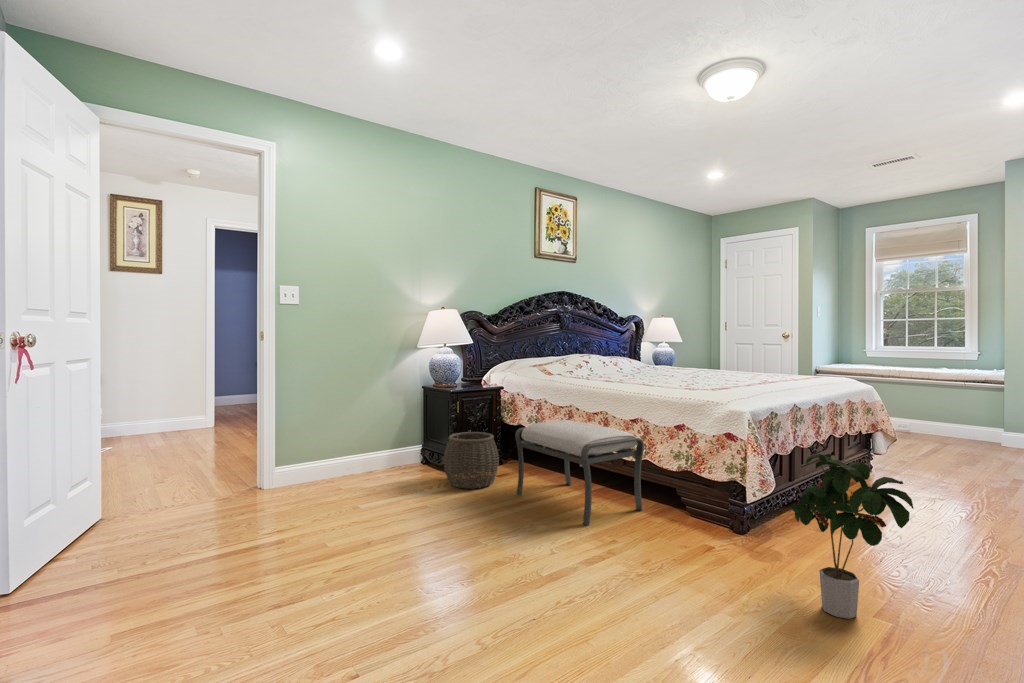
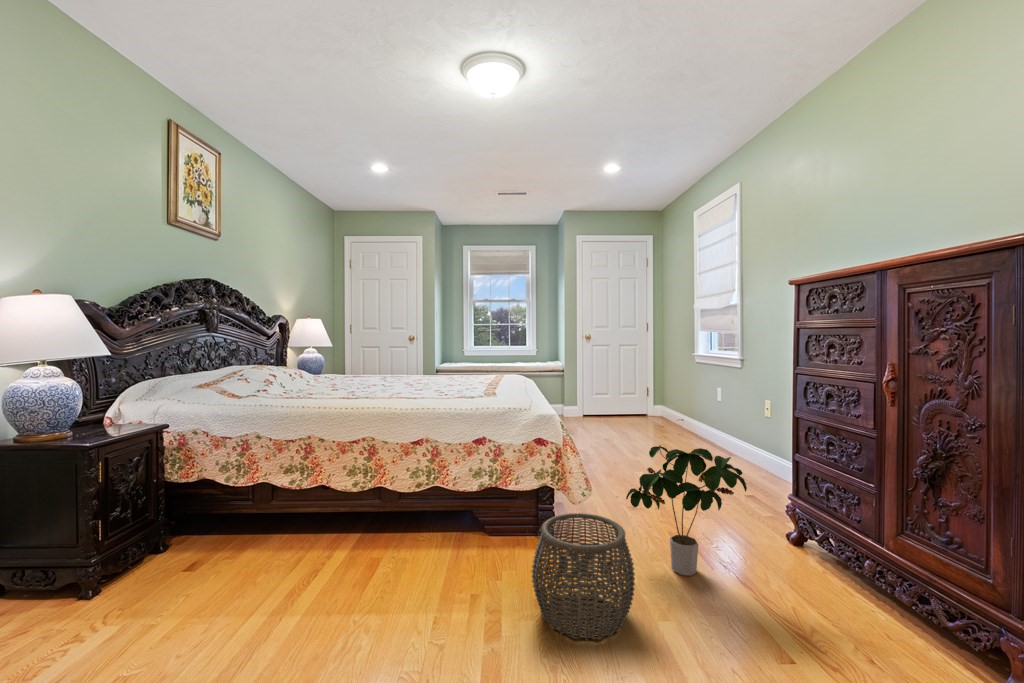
ottoman: present [515,420,644,525] -> none [260,457,440,590]
woven basket: present [444,432,499,489] -> present [532,513,635,640]

